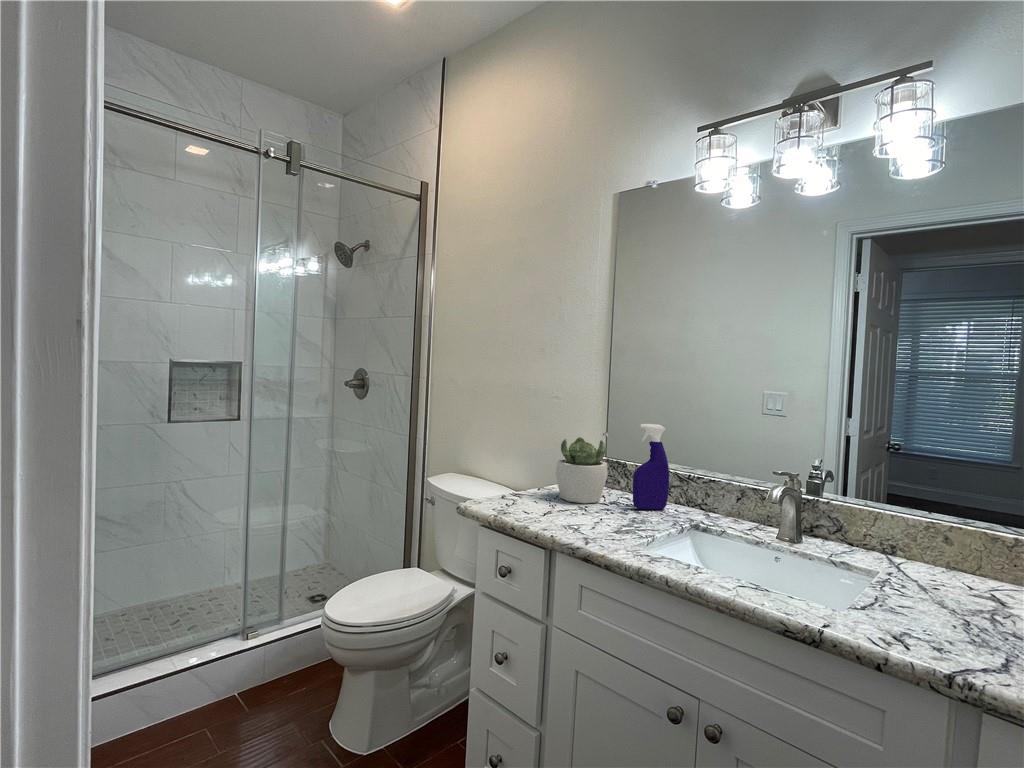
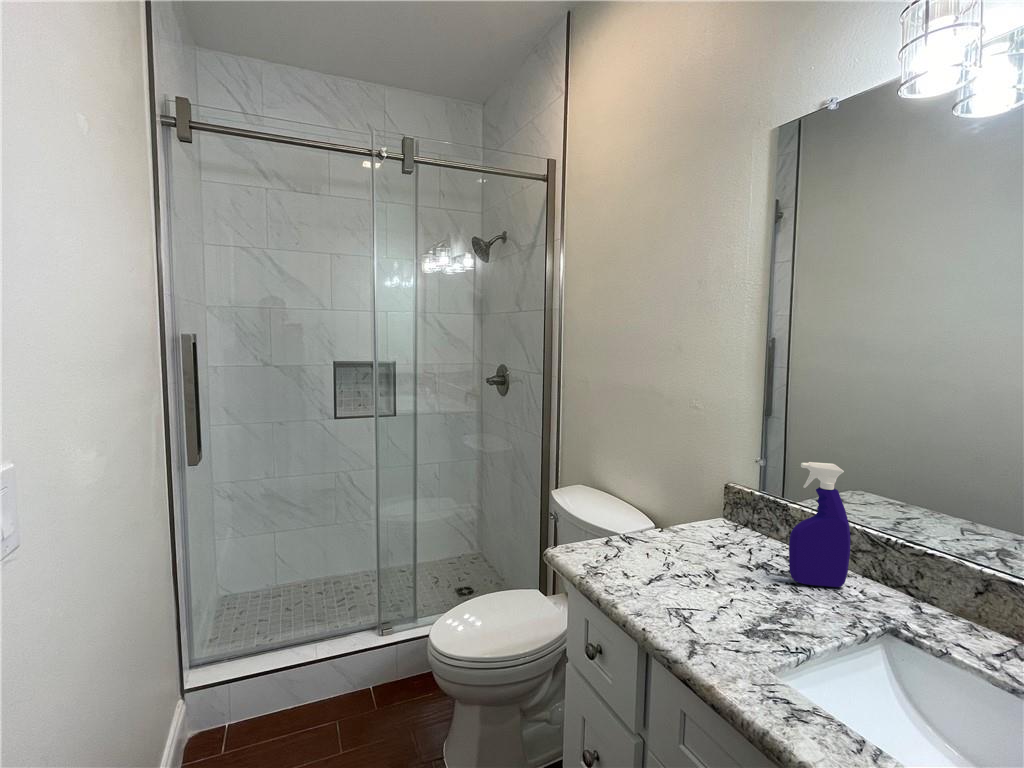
succulent plant: present [556,437,608,503] -> none [679,469,755,564]

